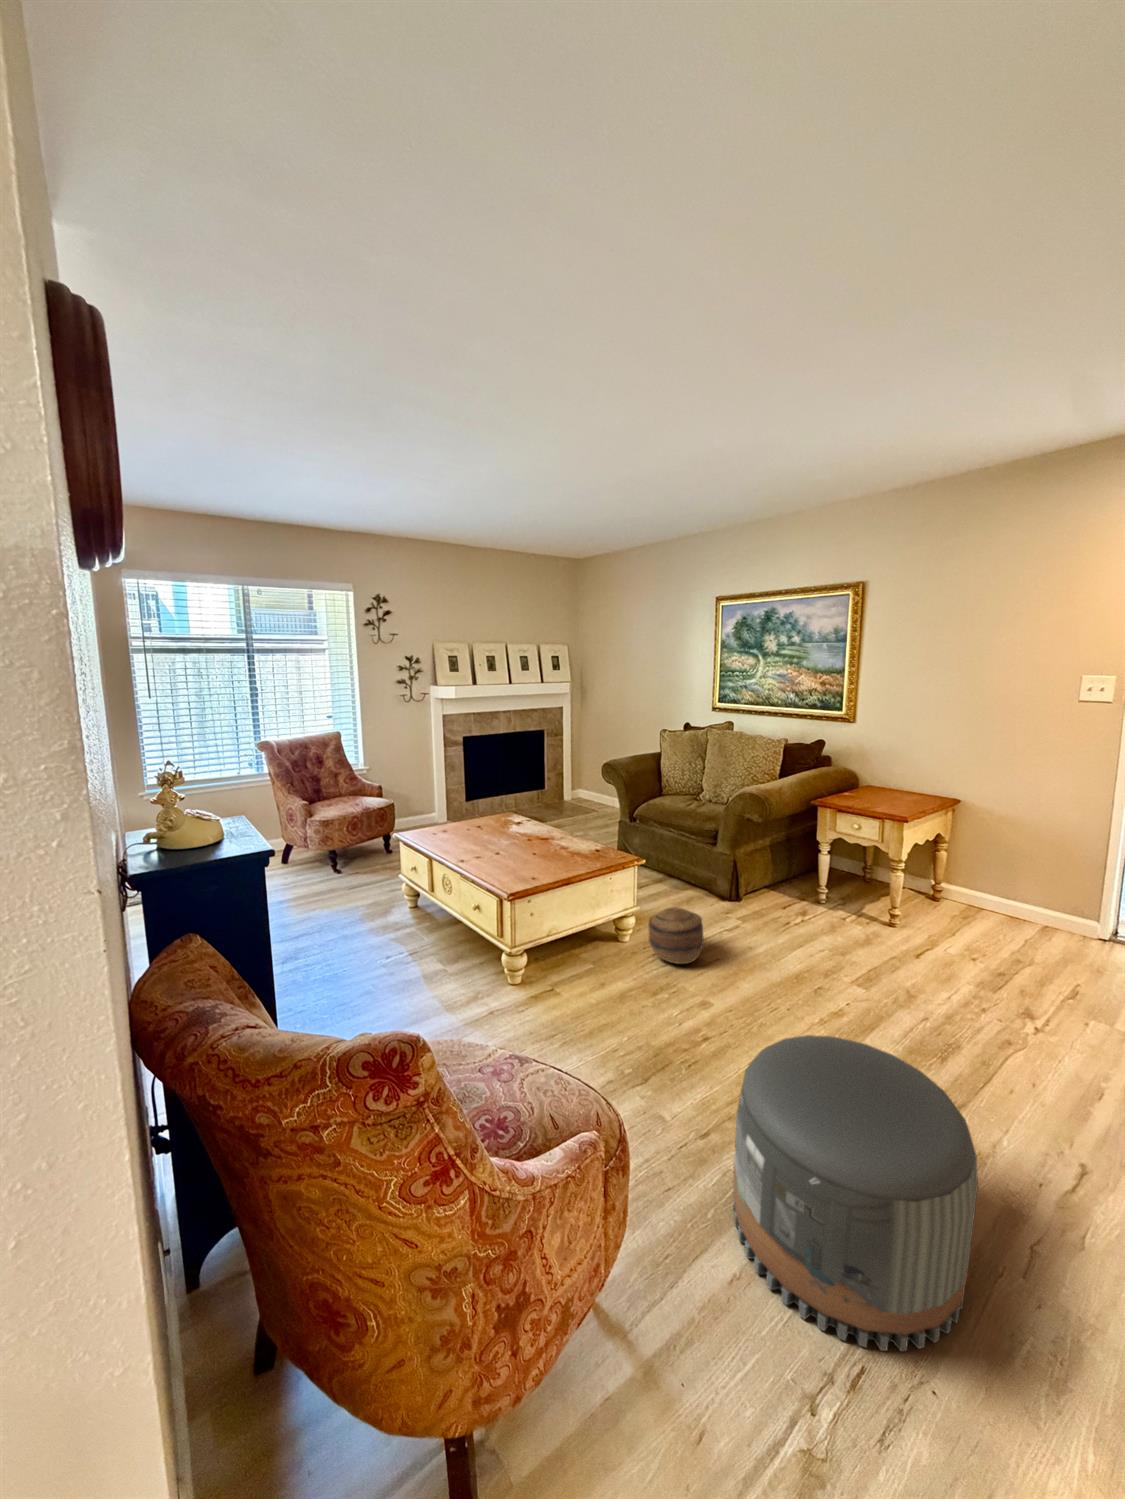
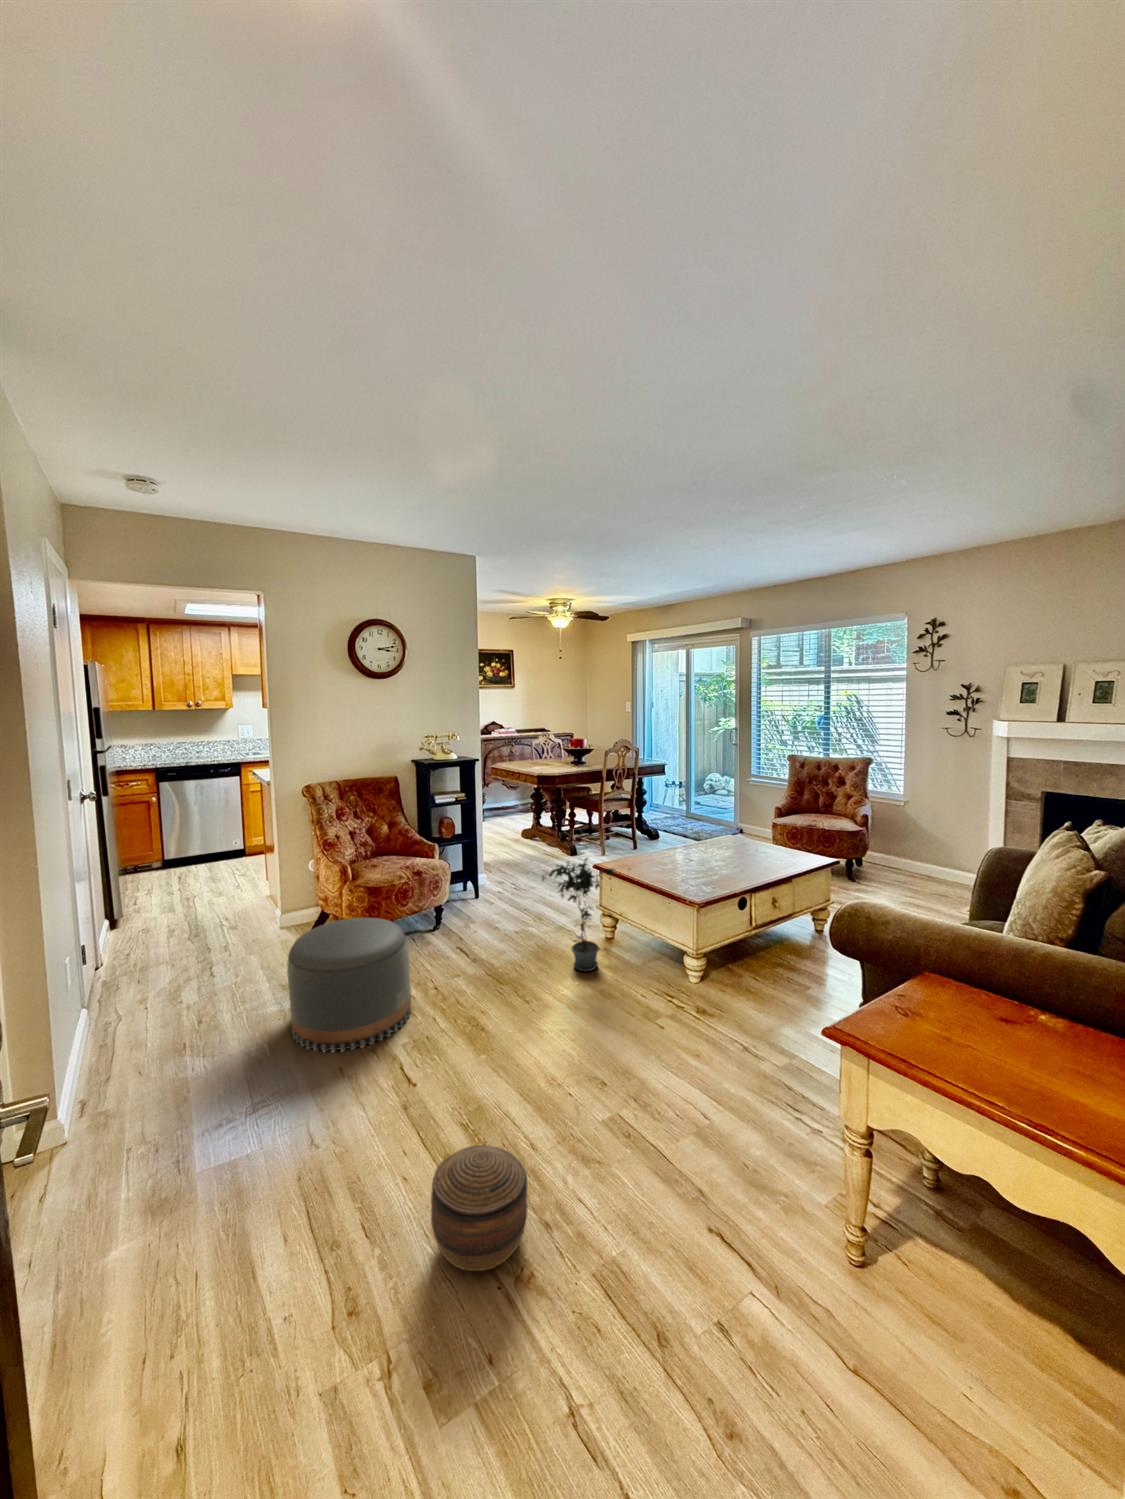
potted plant: none [577,855,645,1005] -> present [542,858,615,971]
basket: present [648,907,704,964] -> present [431,1145,528,1271]

